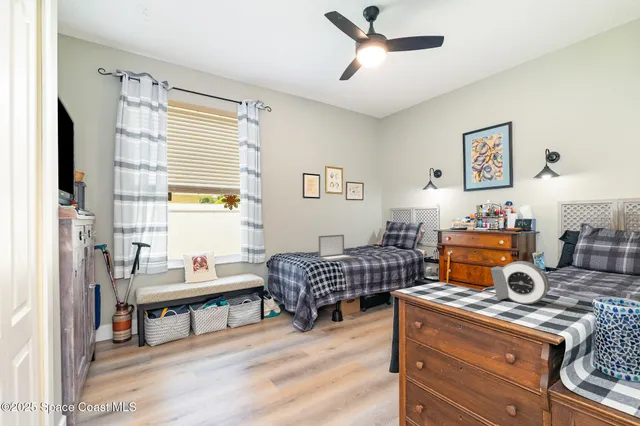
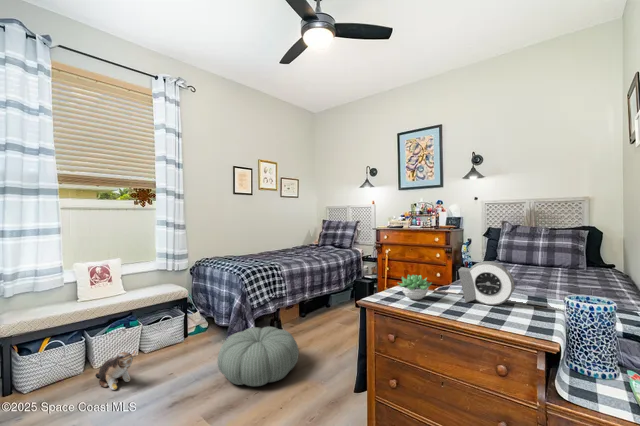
laptop: present [318,235,358,261] -> none [254,235,298,265]
succulent plant: none [430,271,465,294] -> present [398,274,432,299]
pouf: none [284,315,354,365] -> present [218,327,299,386]
plush toy: none [195,324,222,353] -> present [95,351,135,390]

